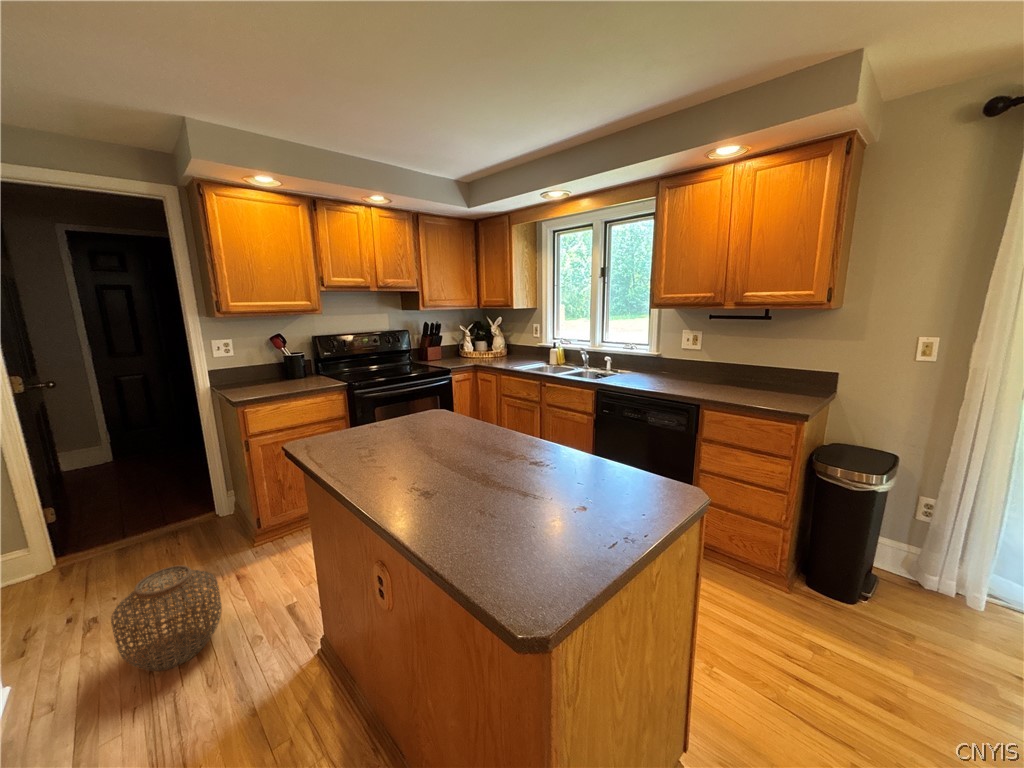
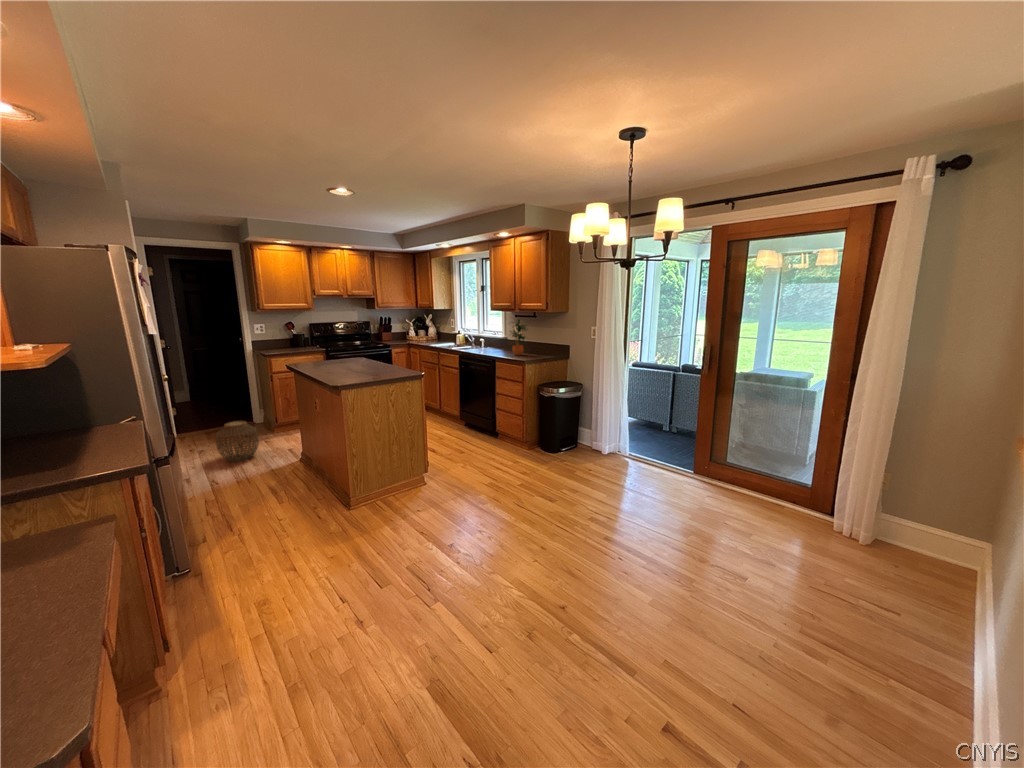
potted plant: none [718,320,769,396] -> present [510,319,526,355]

